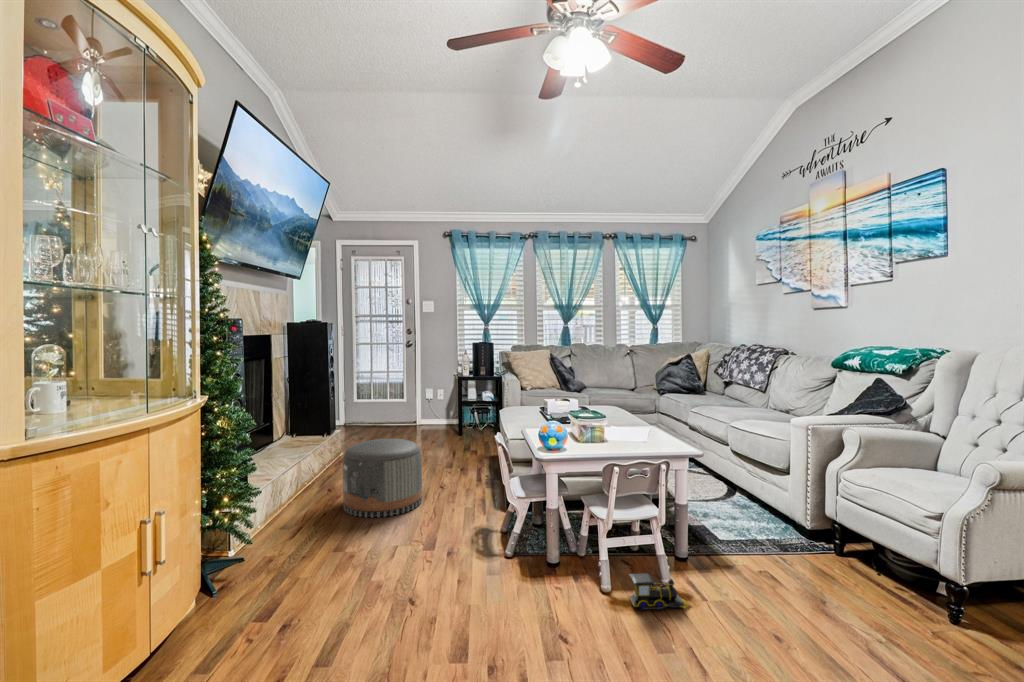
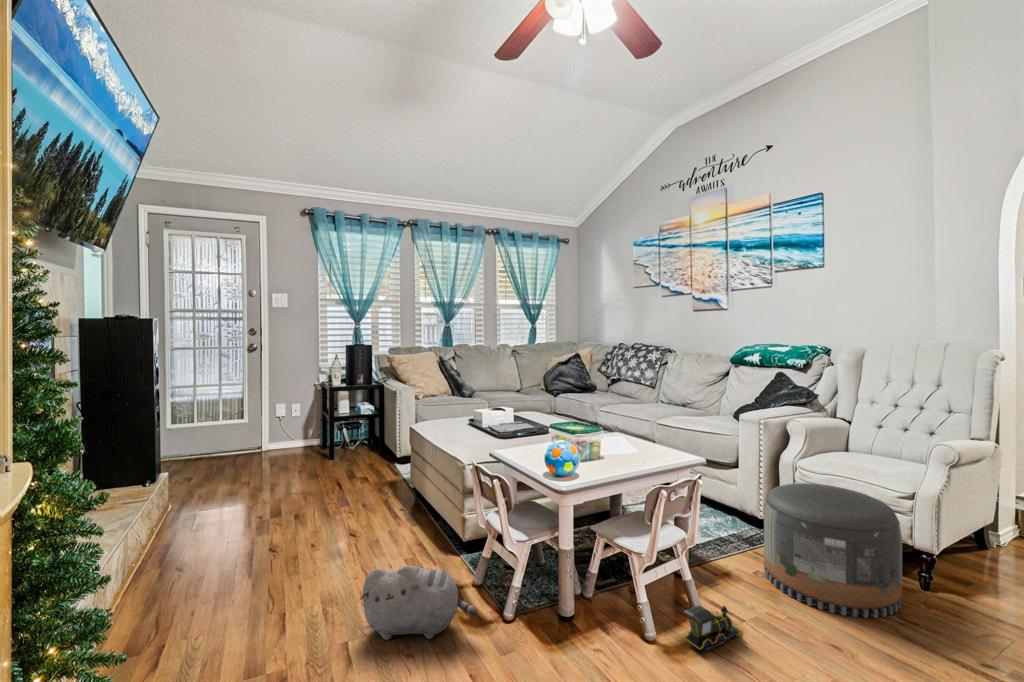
pouf: present [343,439,422,518] -> present [764,483,902,618]
plush toy: none [400,502,475,557] -> present [360,565,477,640]

